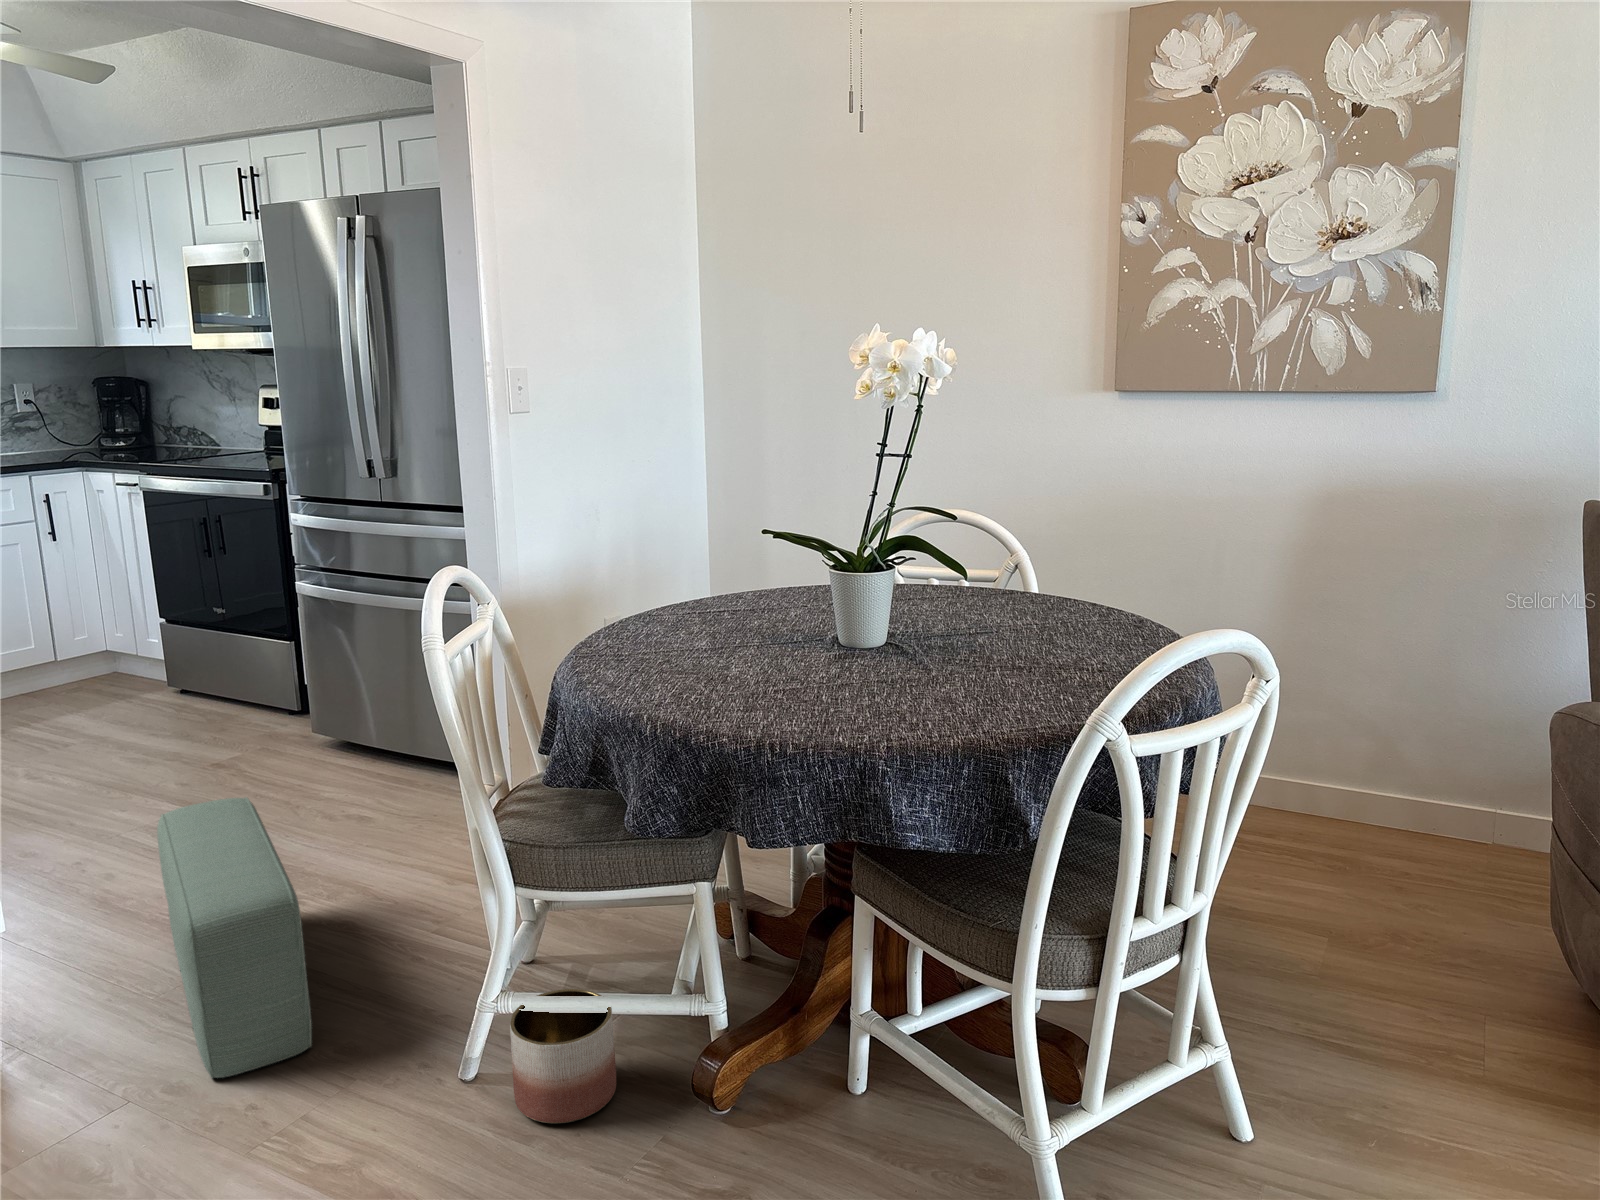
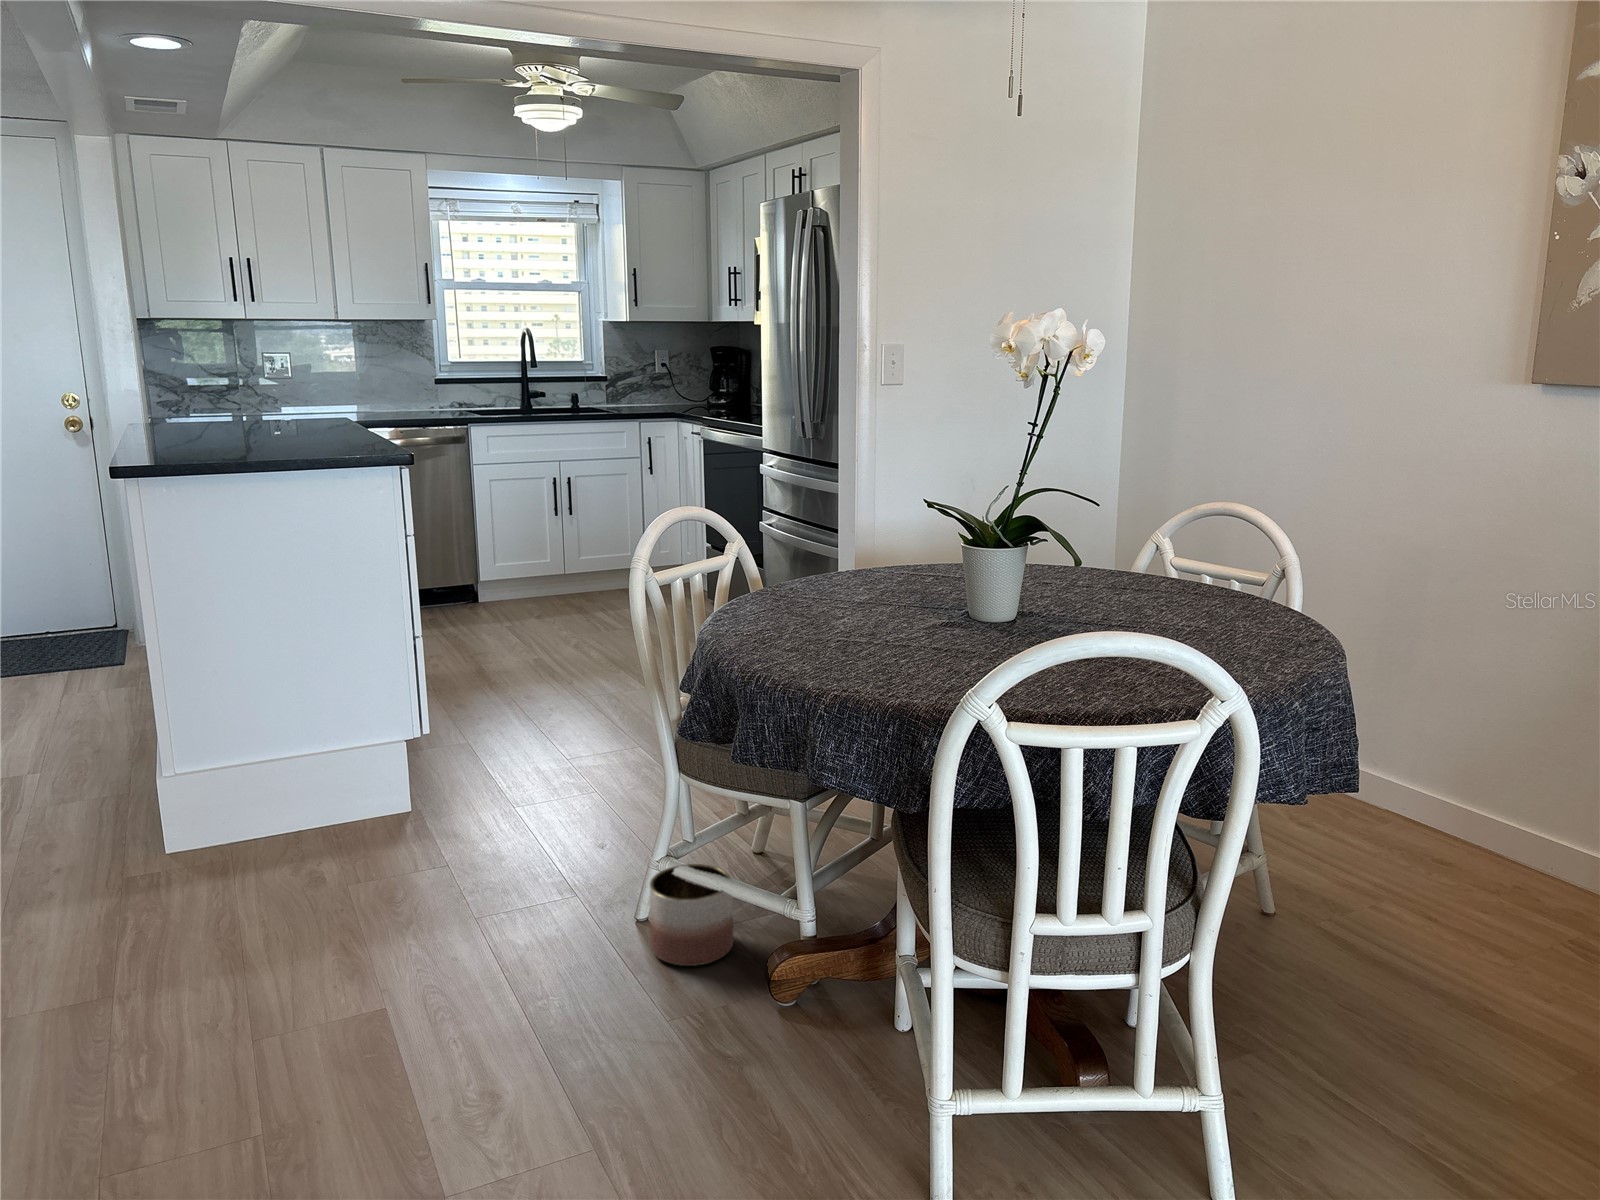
pouf: present [157,797,312,1078] -> none [499,676,621,866]

